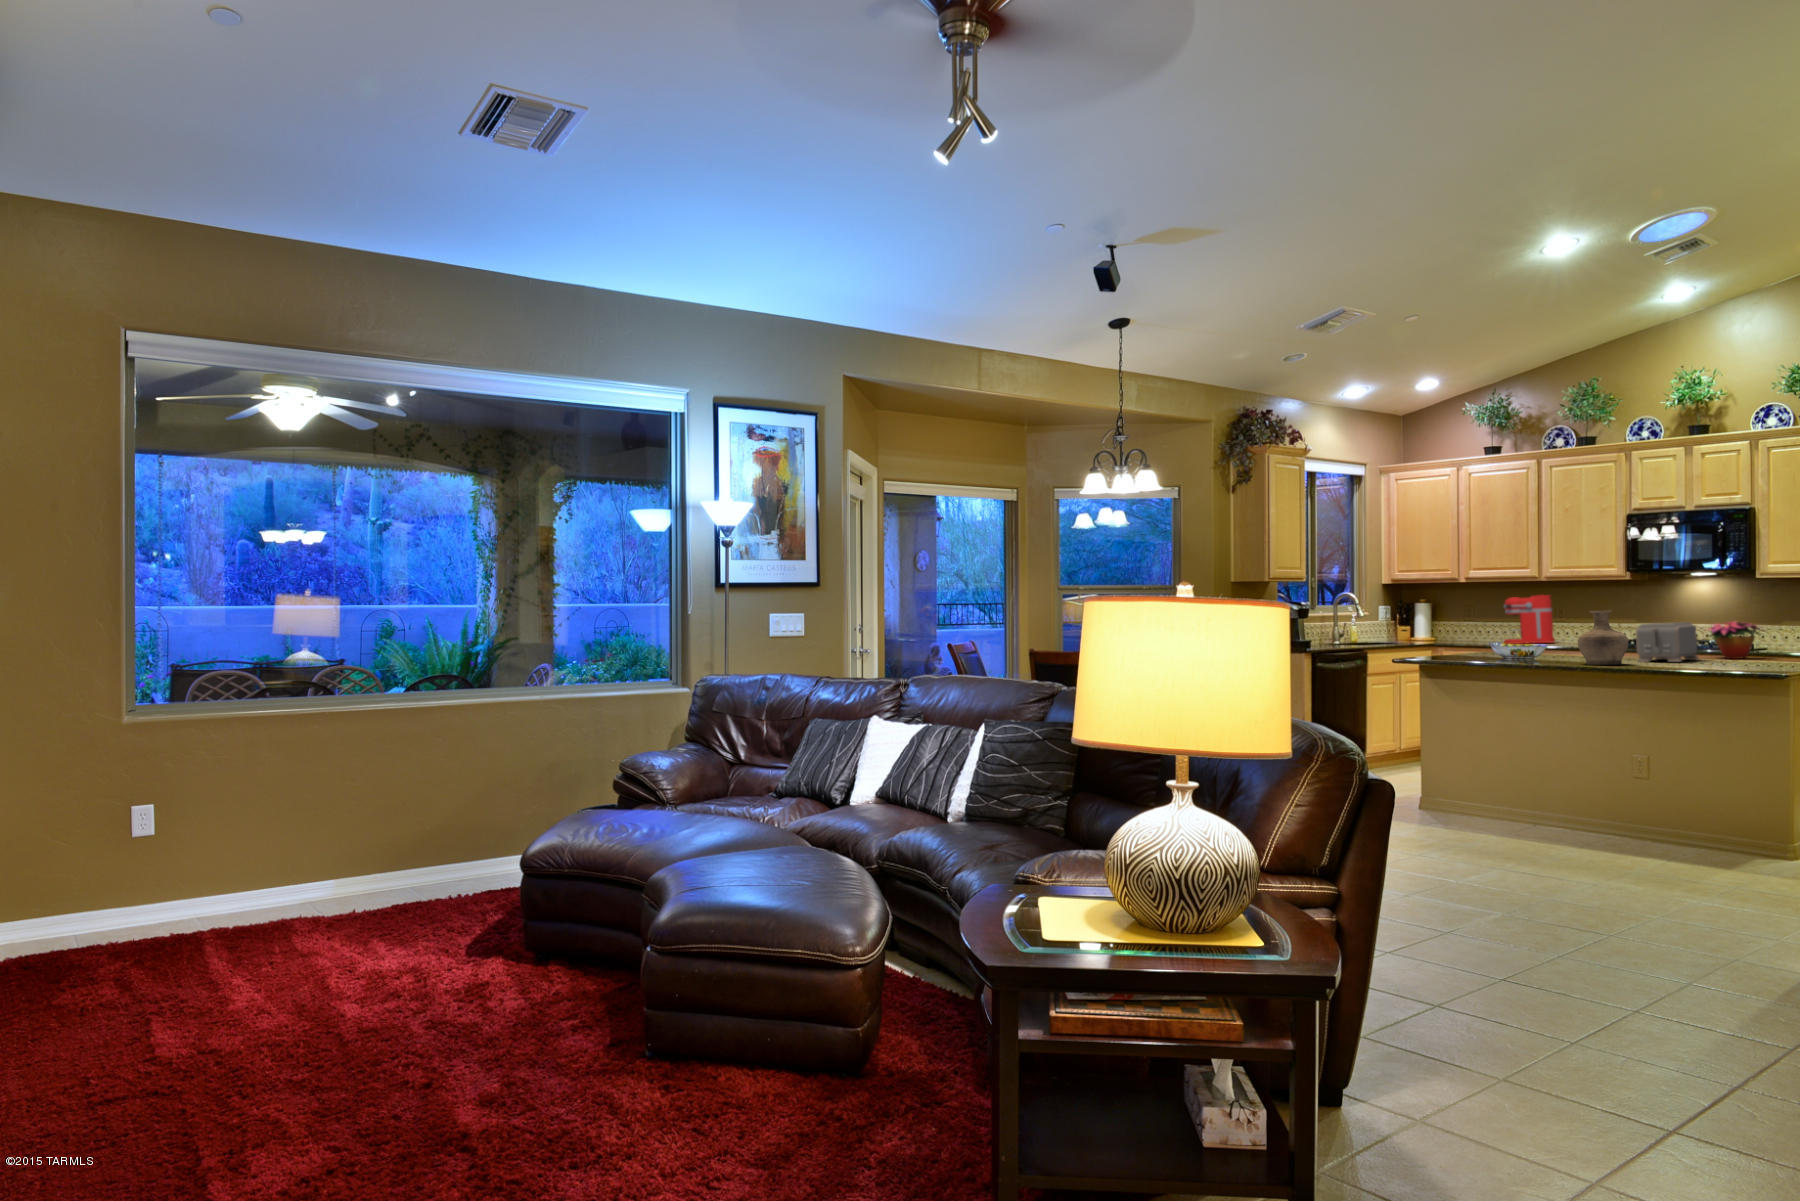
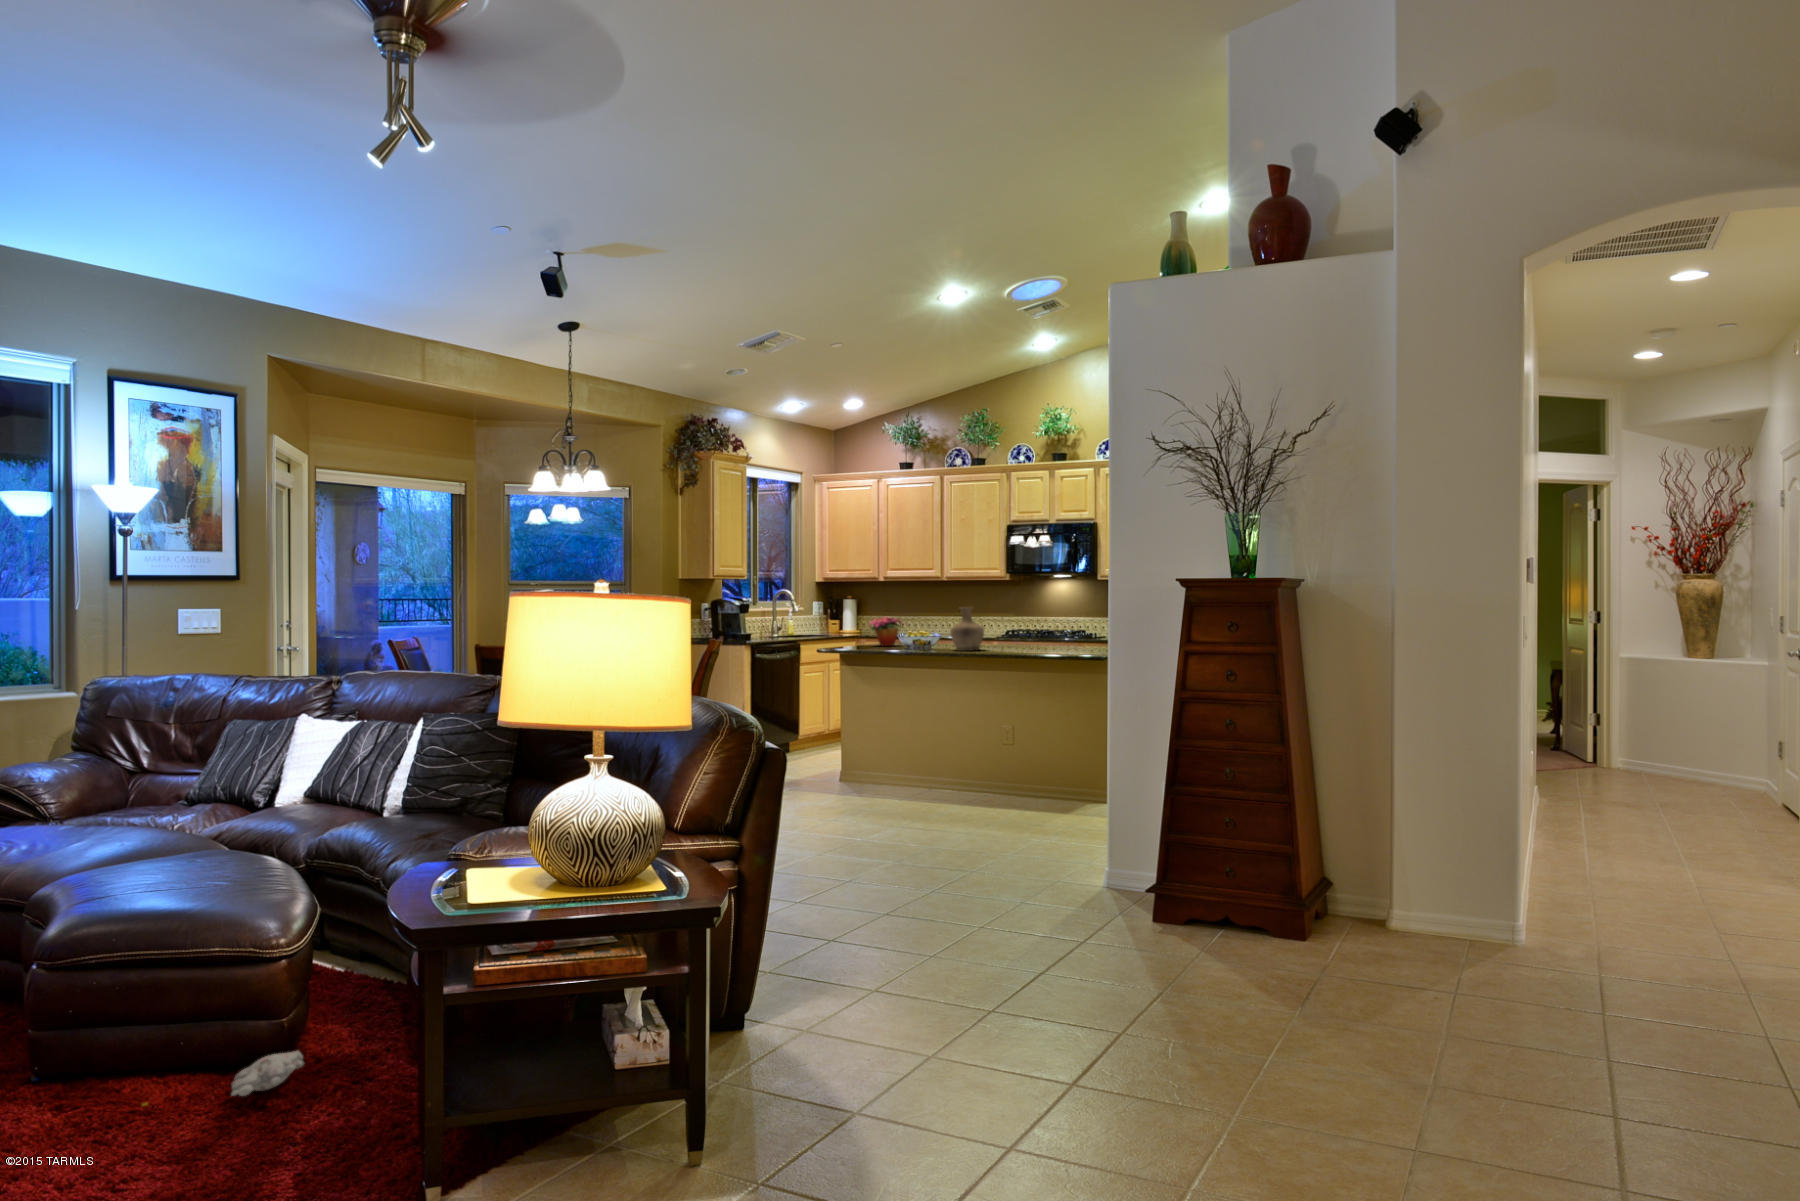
coffee maker: present [1504,595,1555,644] -> none [916,592,954,634]
toaster: present [1636,622,1698,662] -> none [992,616,1035,648]
flower arrangement: present [1709,622,1761,659] -> present [870,617,902,646]
plush toy: none [719,1099,874,1151] -> present [142,1051,304,1106]

